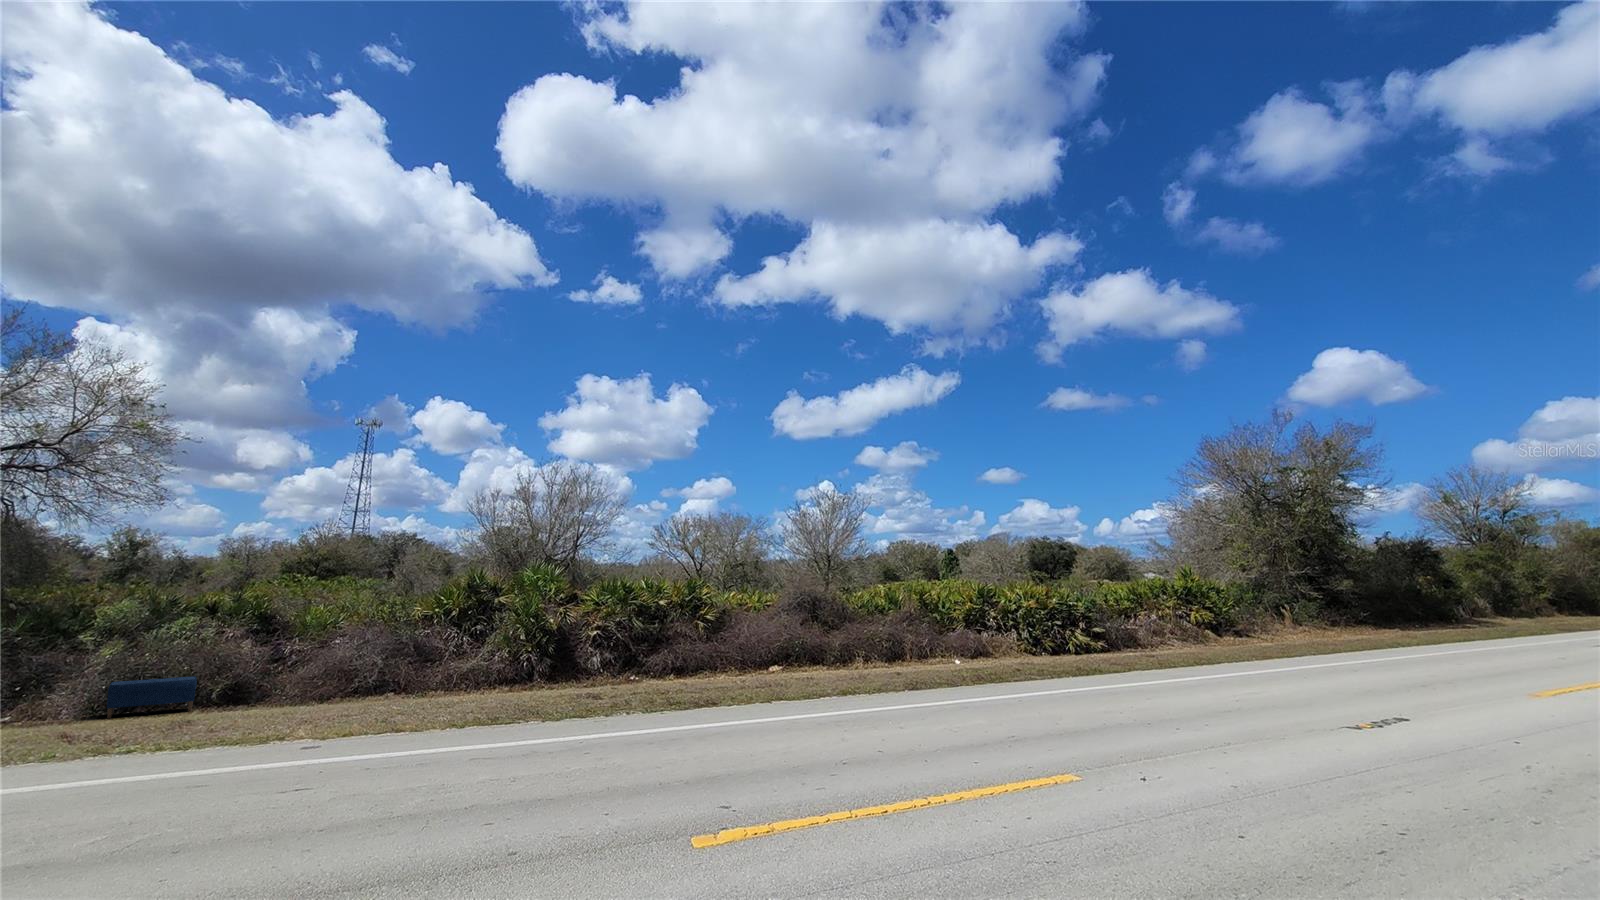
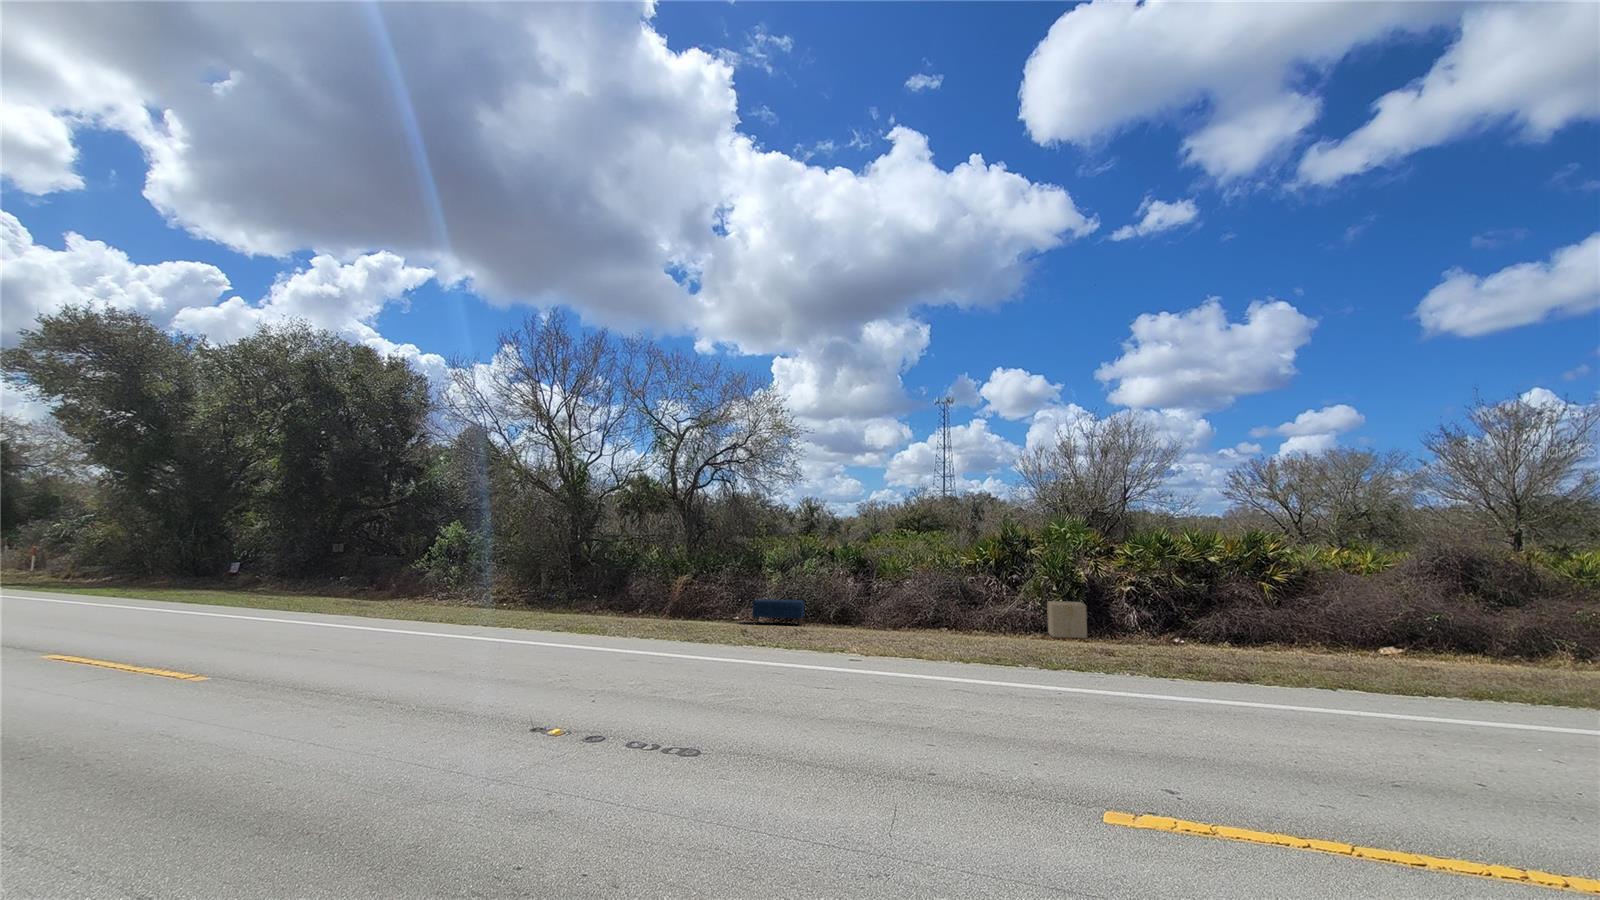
cardboard box: none [514,649,557,689] -> present [1047,601,1087,639]

